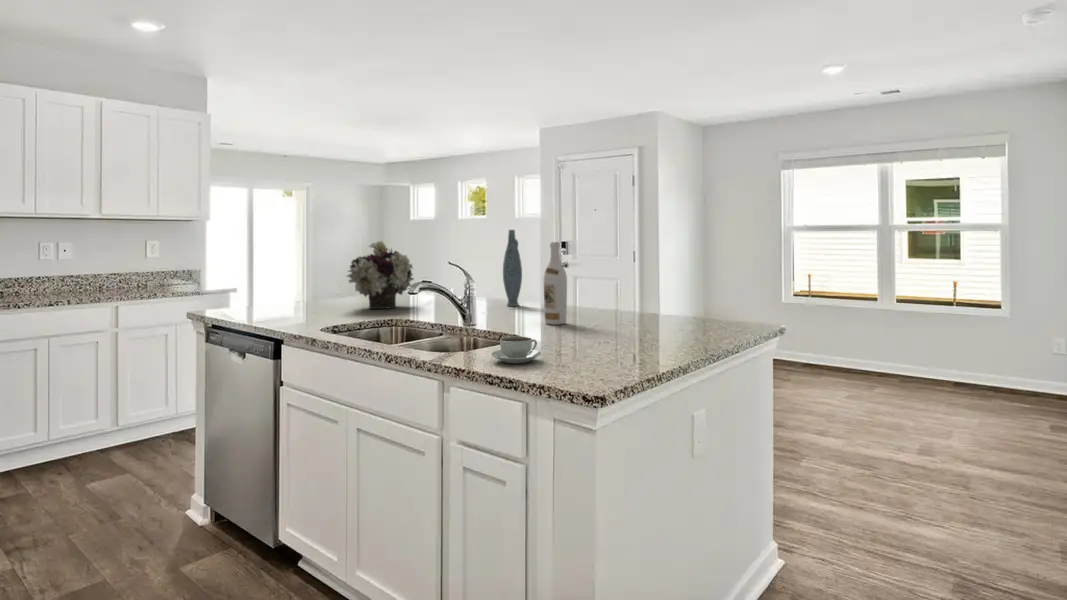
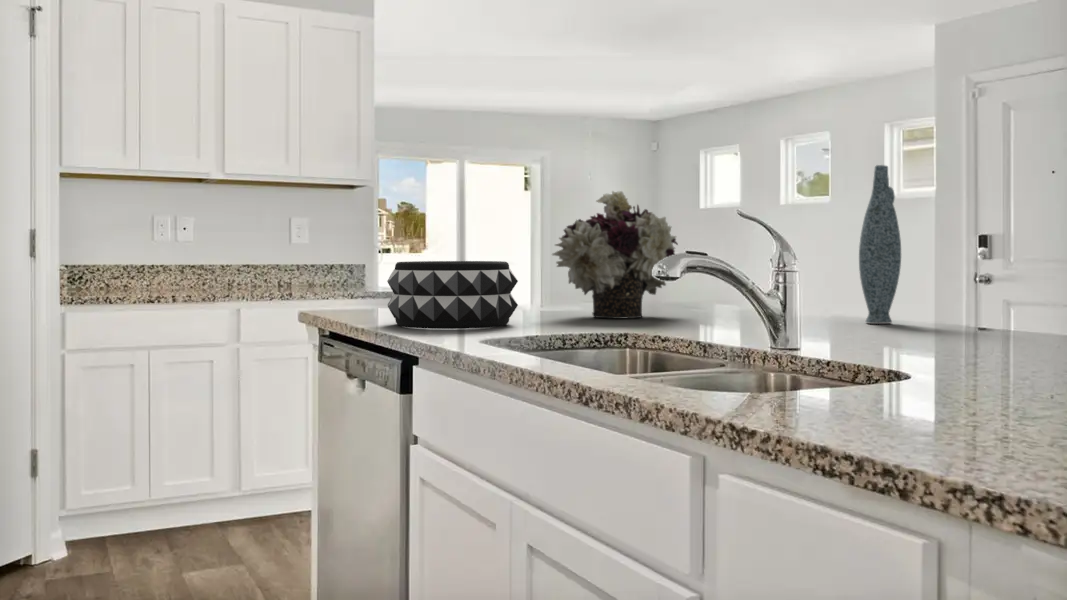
wine bottle: present [544,242,567,325] -> none [961,162,1021,355]
decorative bowl: none [255,283,332,323] -> present [387,261,518,329]
coffee cup: present [491,336,541,363] -> none [831,354,977,425]

